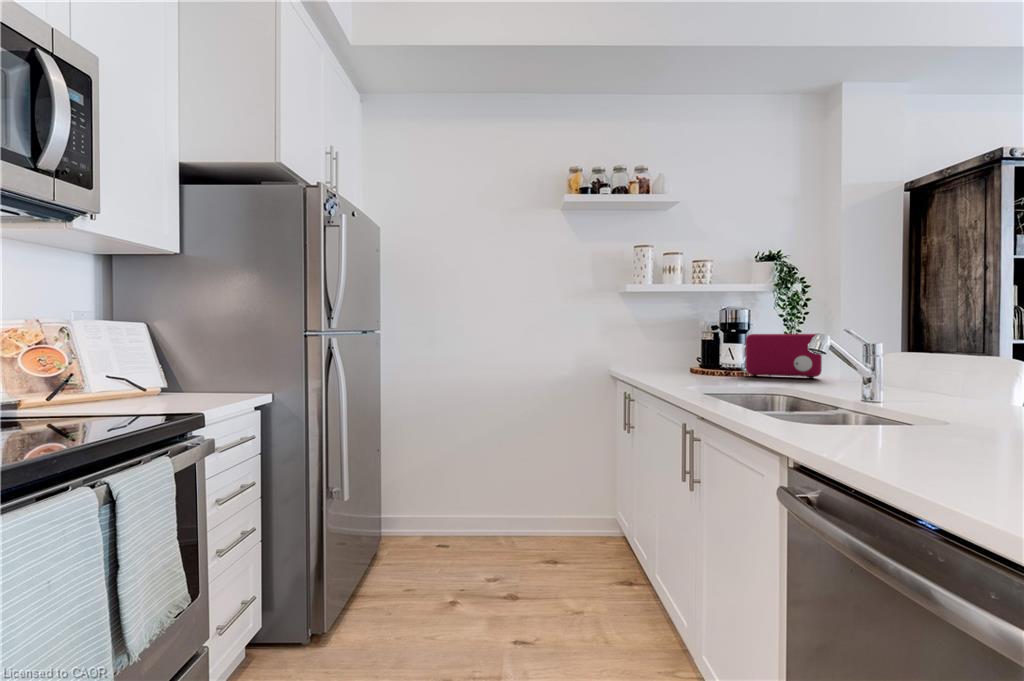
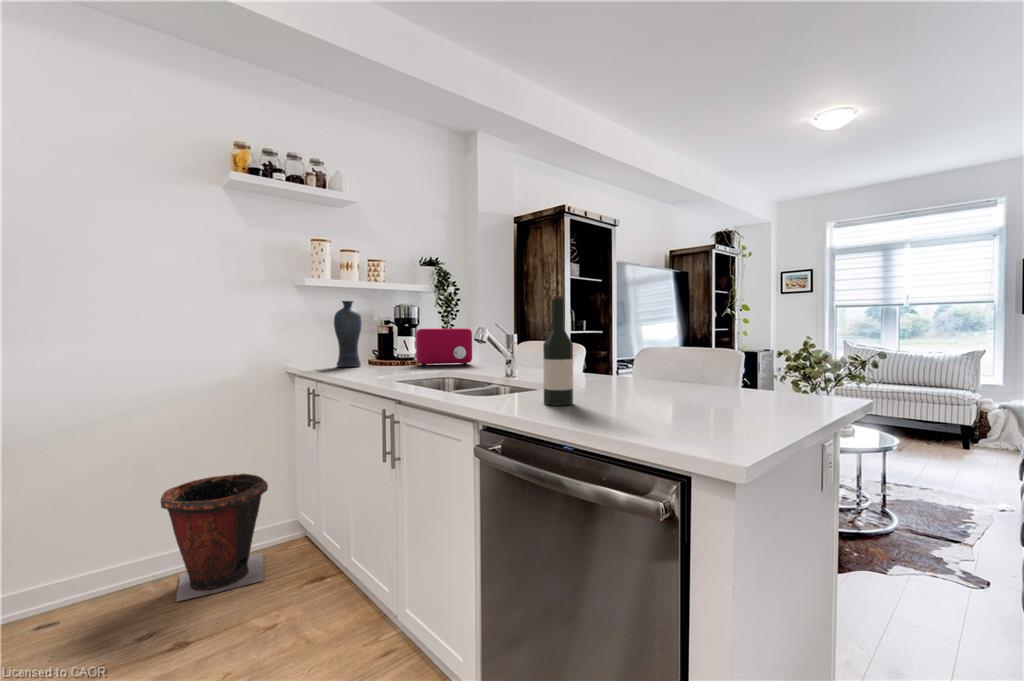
wine bottle: none [904,282,967,457] -> present [543,296,573,406]
vase: none [654,305,682,373] -> present [334,301,362,367]
waste bin: none [509,461,588,566] -> present [160,474,268,601]

